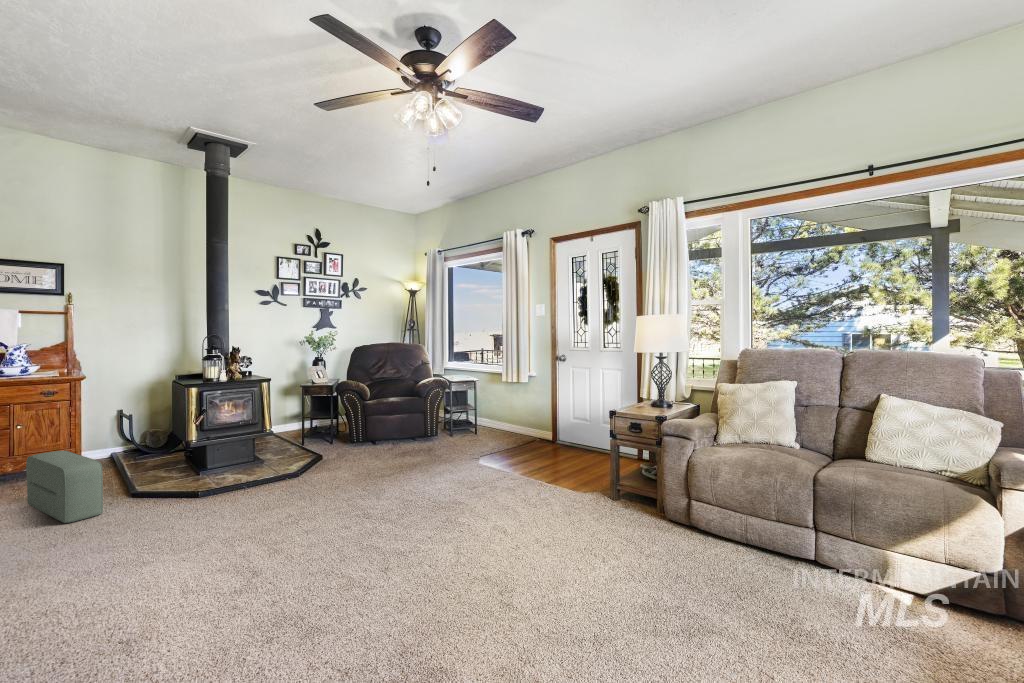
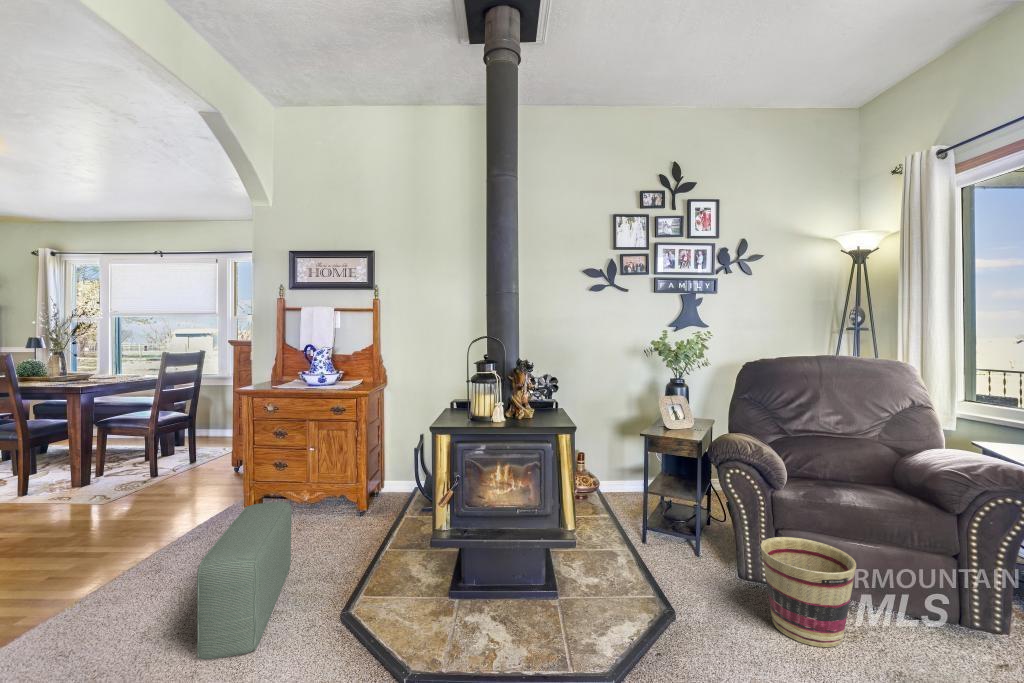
basket: none [365,420,398,456] -> present [761,537,856,647]

